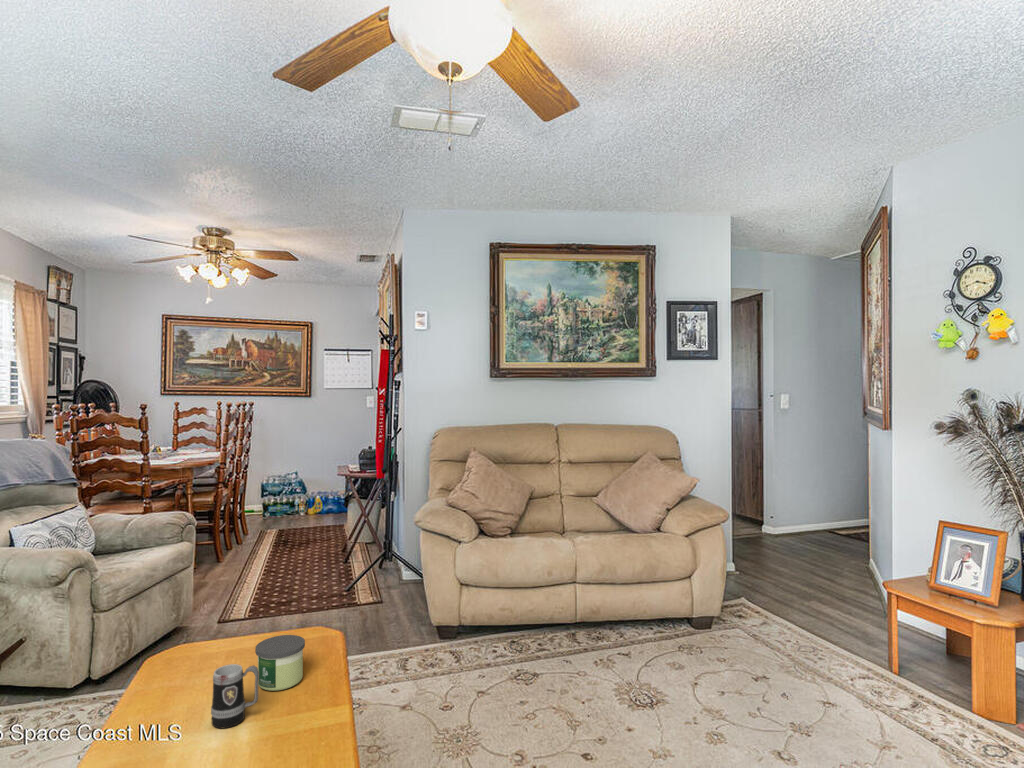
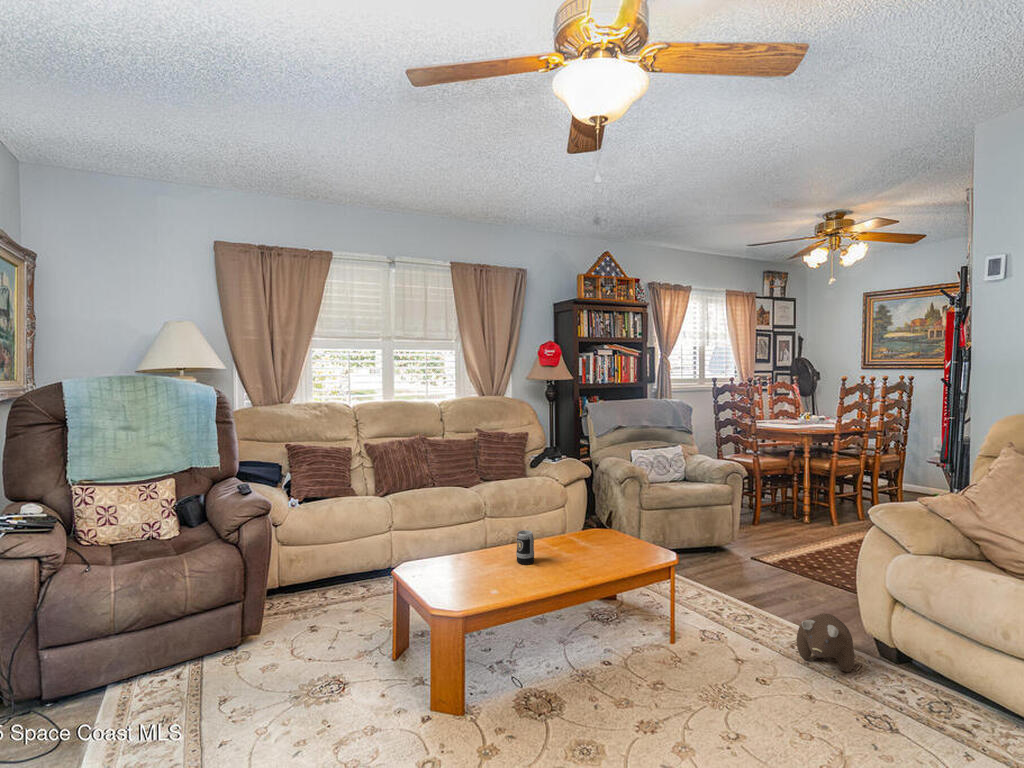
plush toy: none [417,621,469,673] -> present [797,614,854,672]
candle: present [255,635,305,691] -> none [559,532,590,566]

